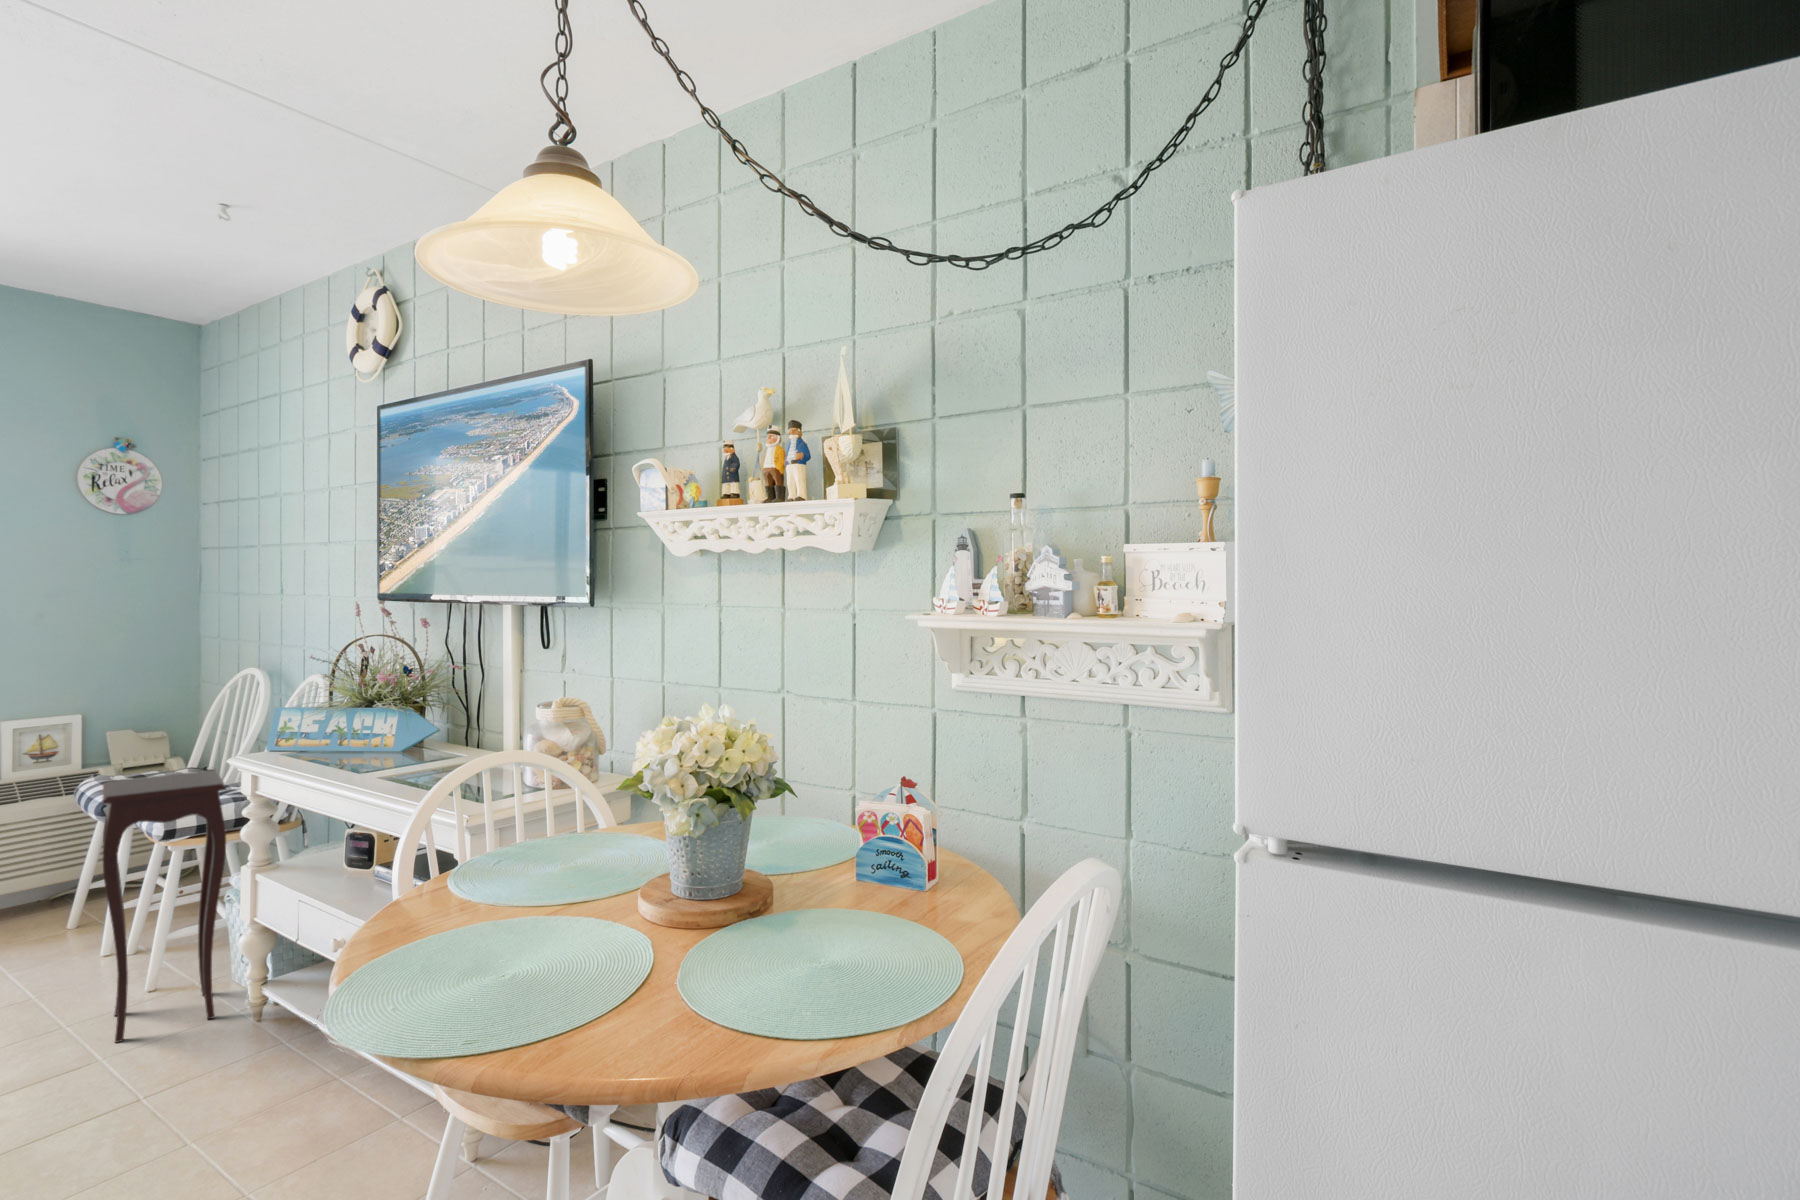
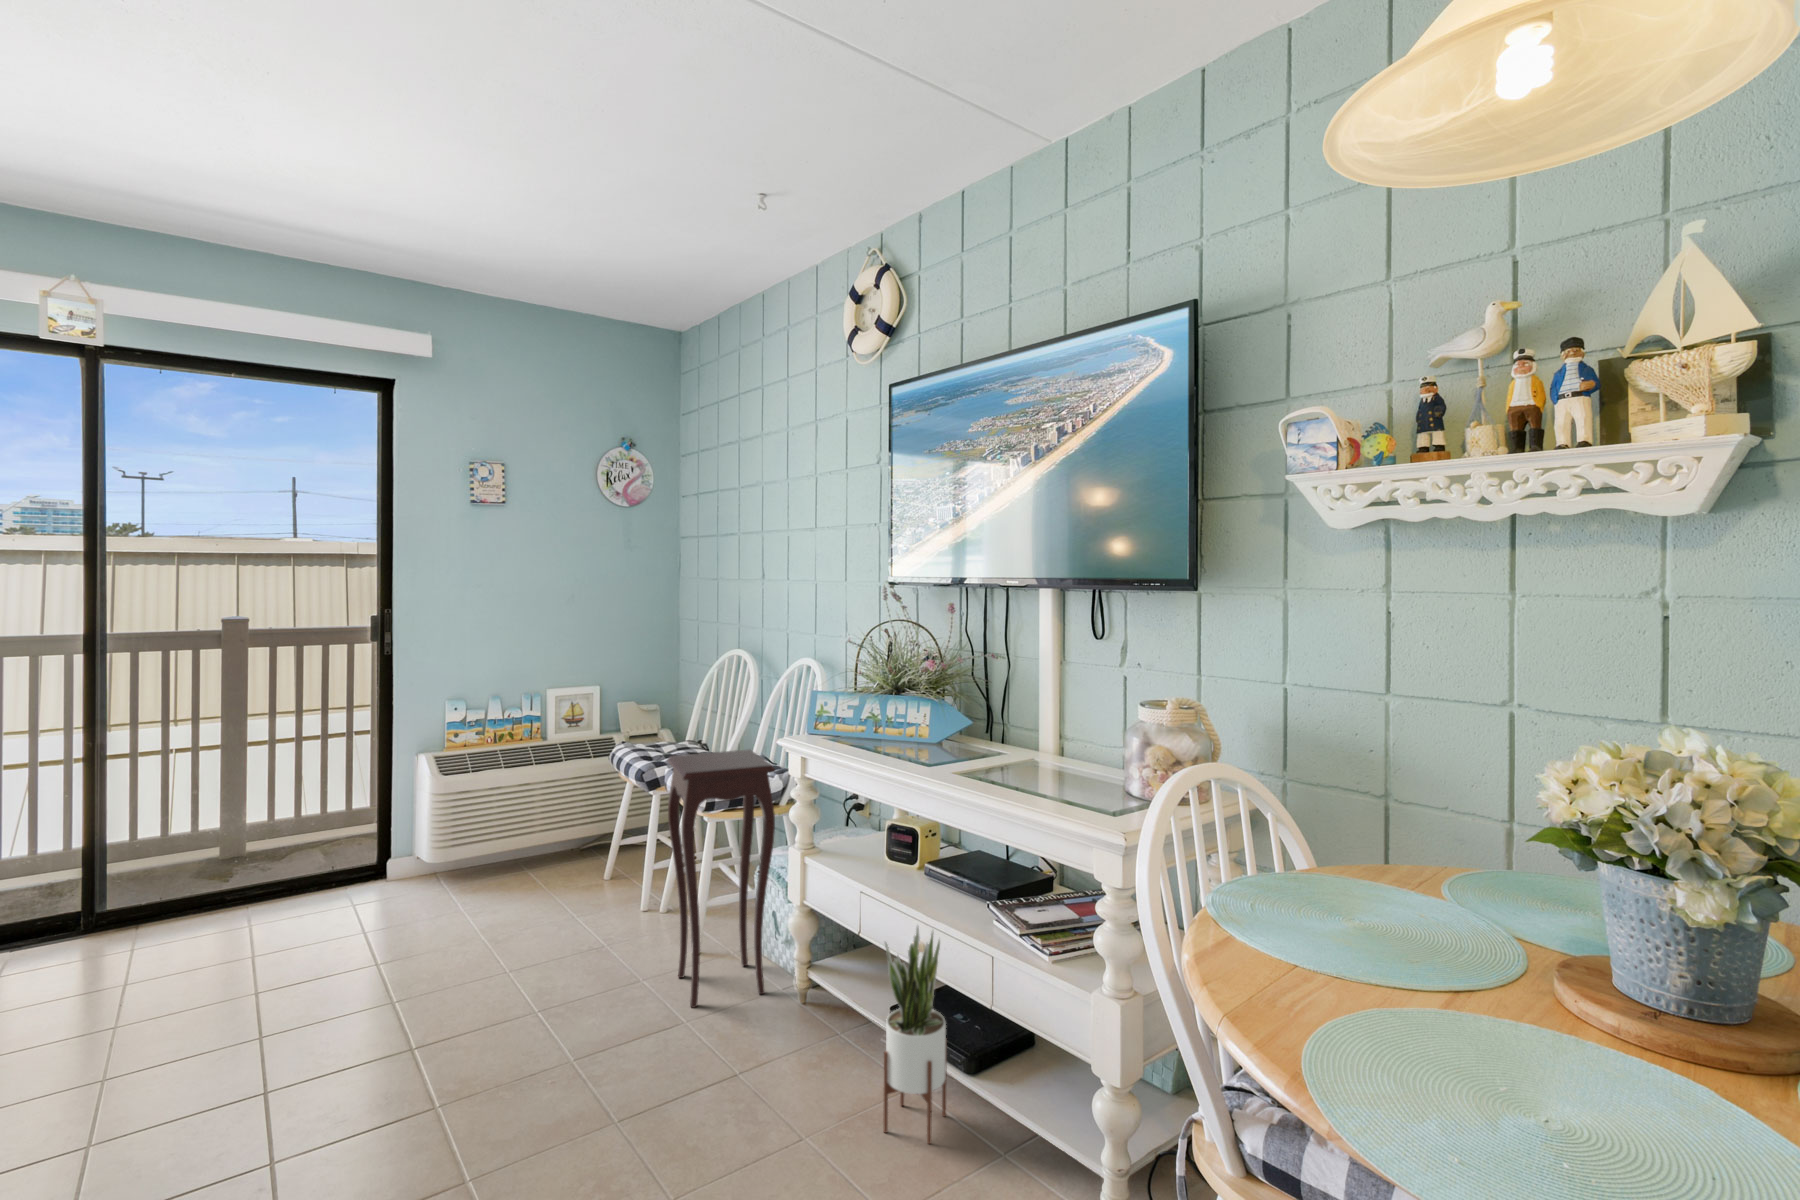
potted plant: none [272,921,358,1126] -> present [883,926,947,1144]

